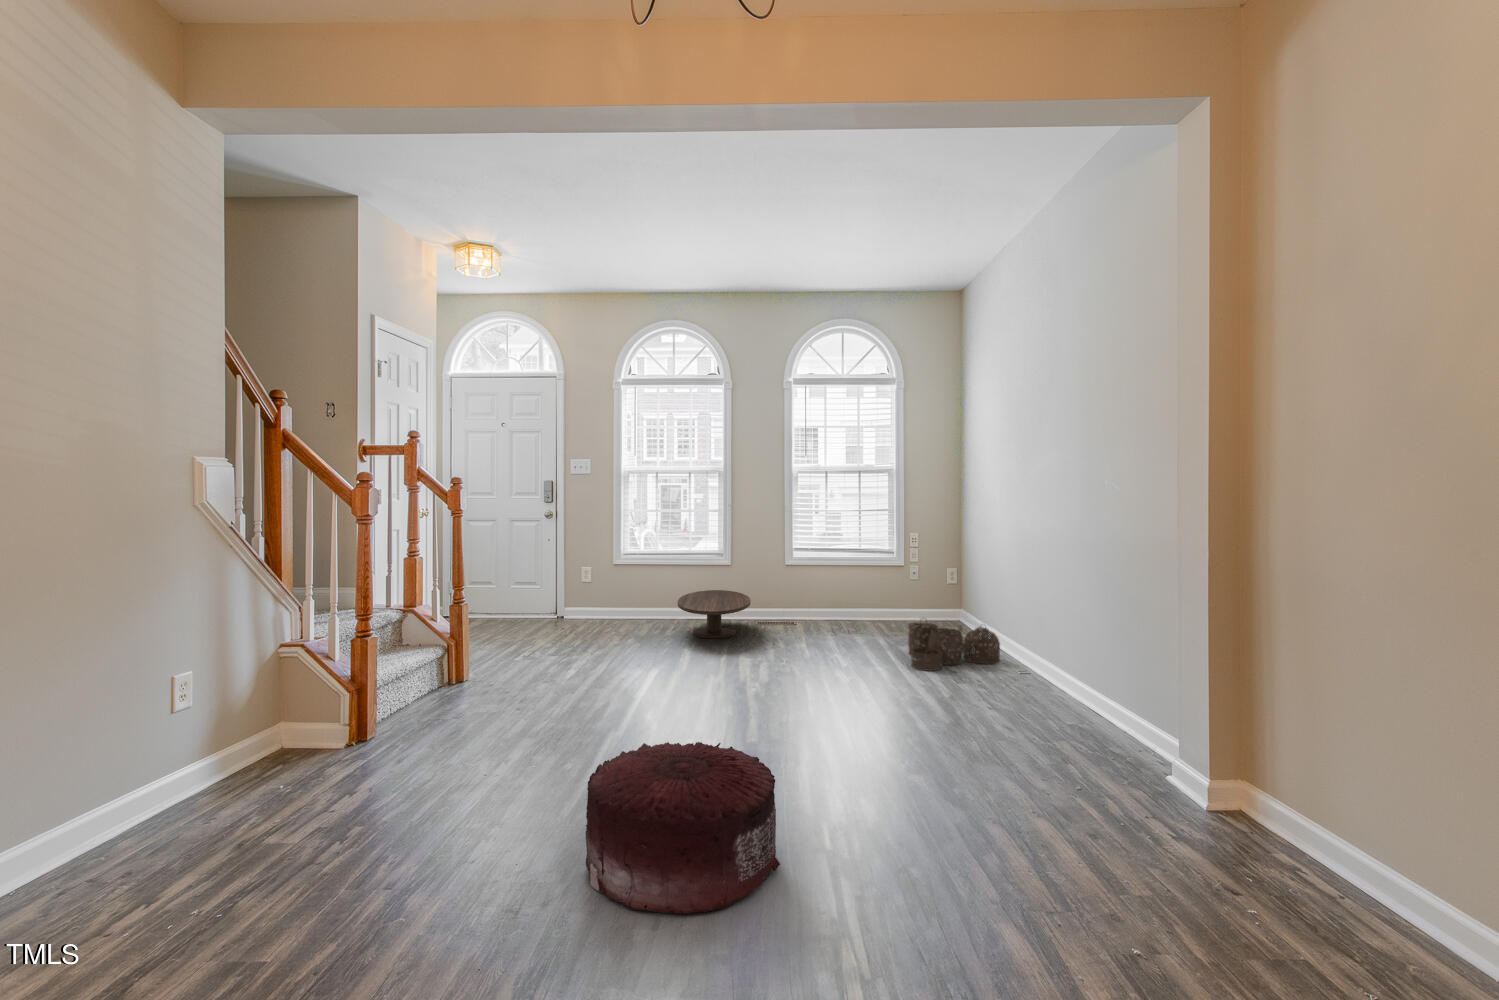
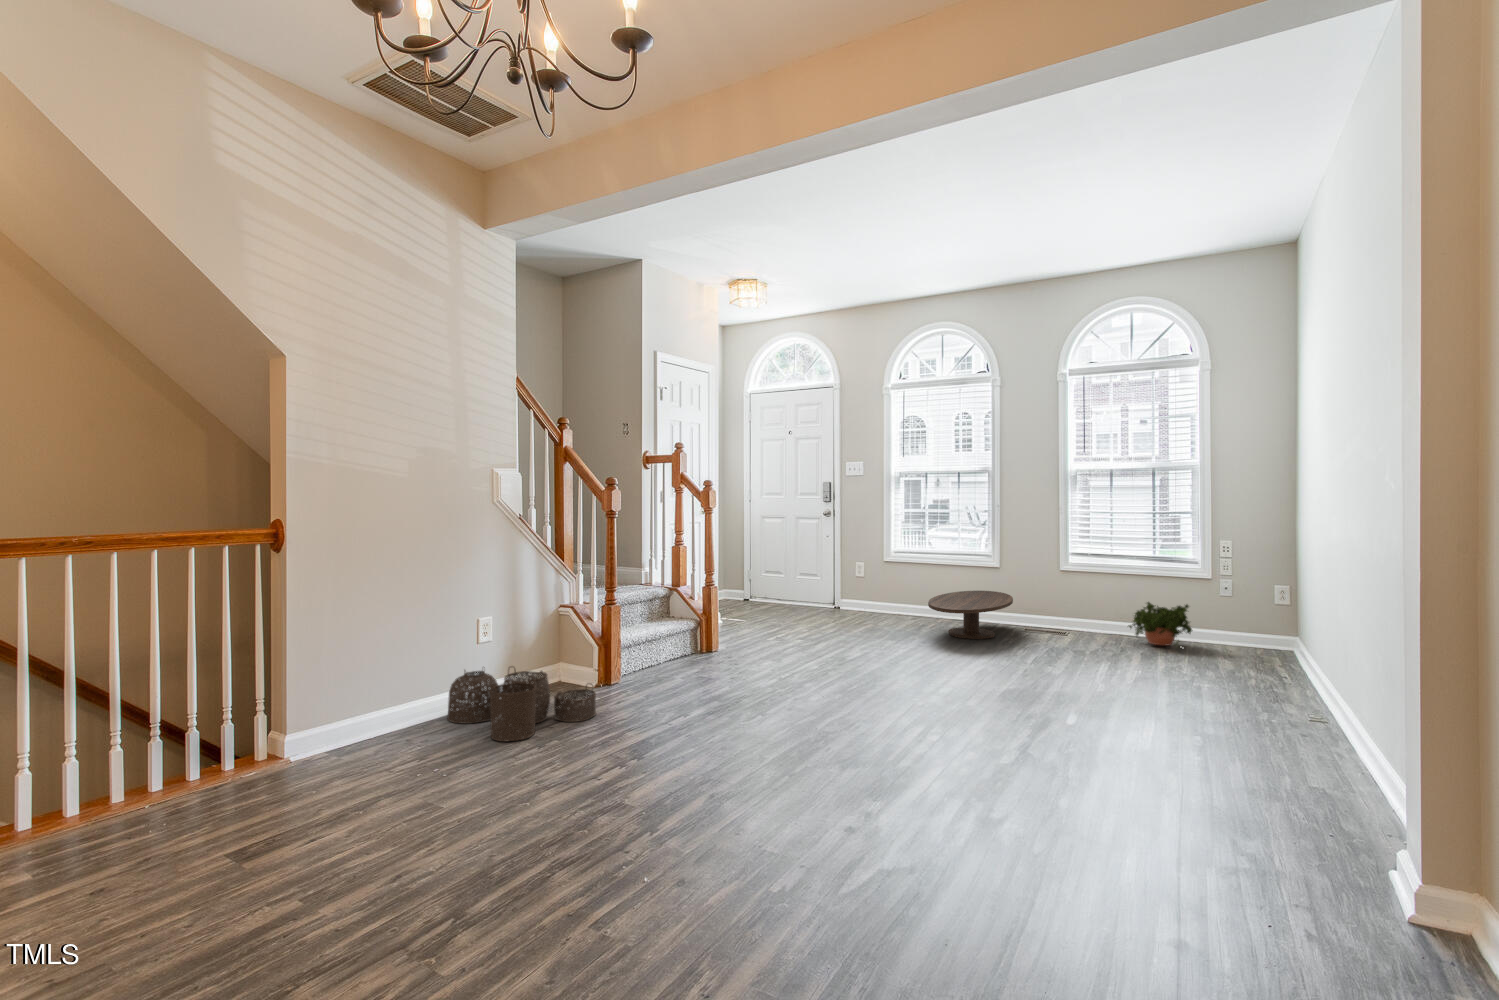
potted plant: none [842,593,893,634] -> present [1128,602,1192,645]
woven basket: present [908,622,1000,671] -> present [448,667,596,741]
pouf: present [586,742,780,914] -> none [662,704,831,847]

